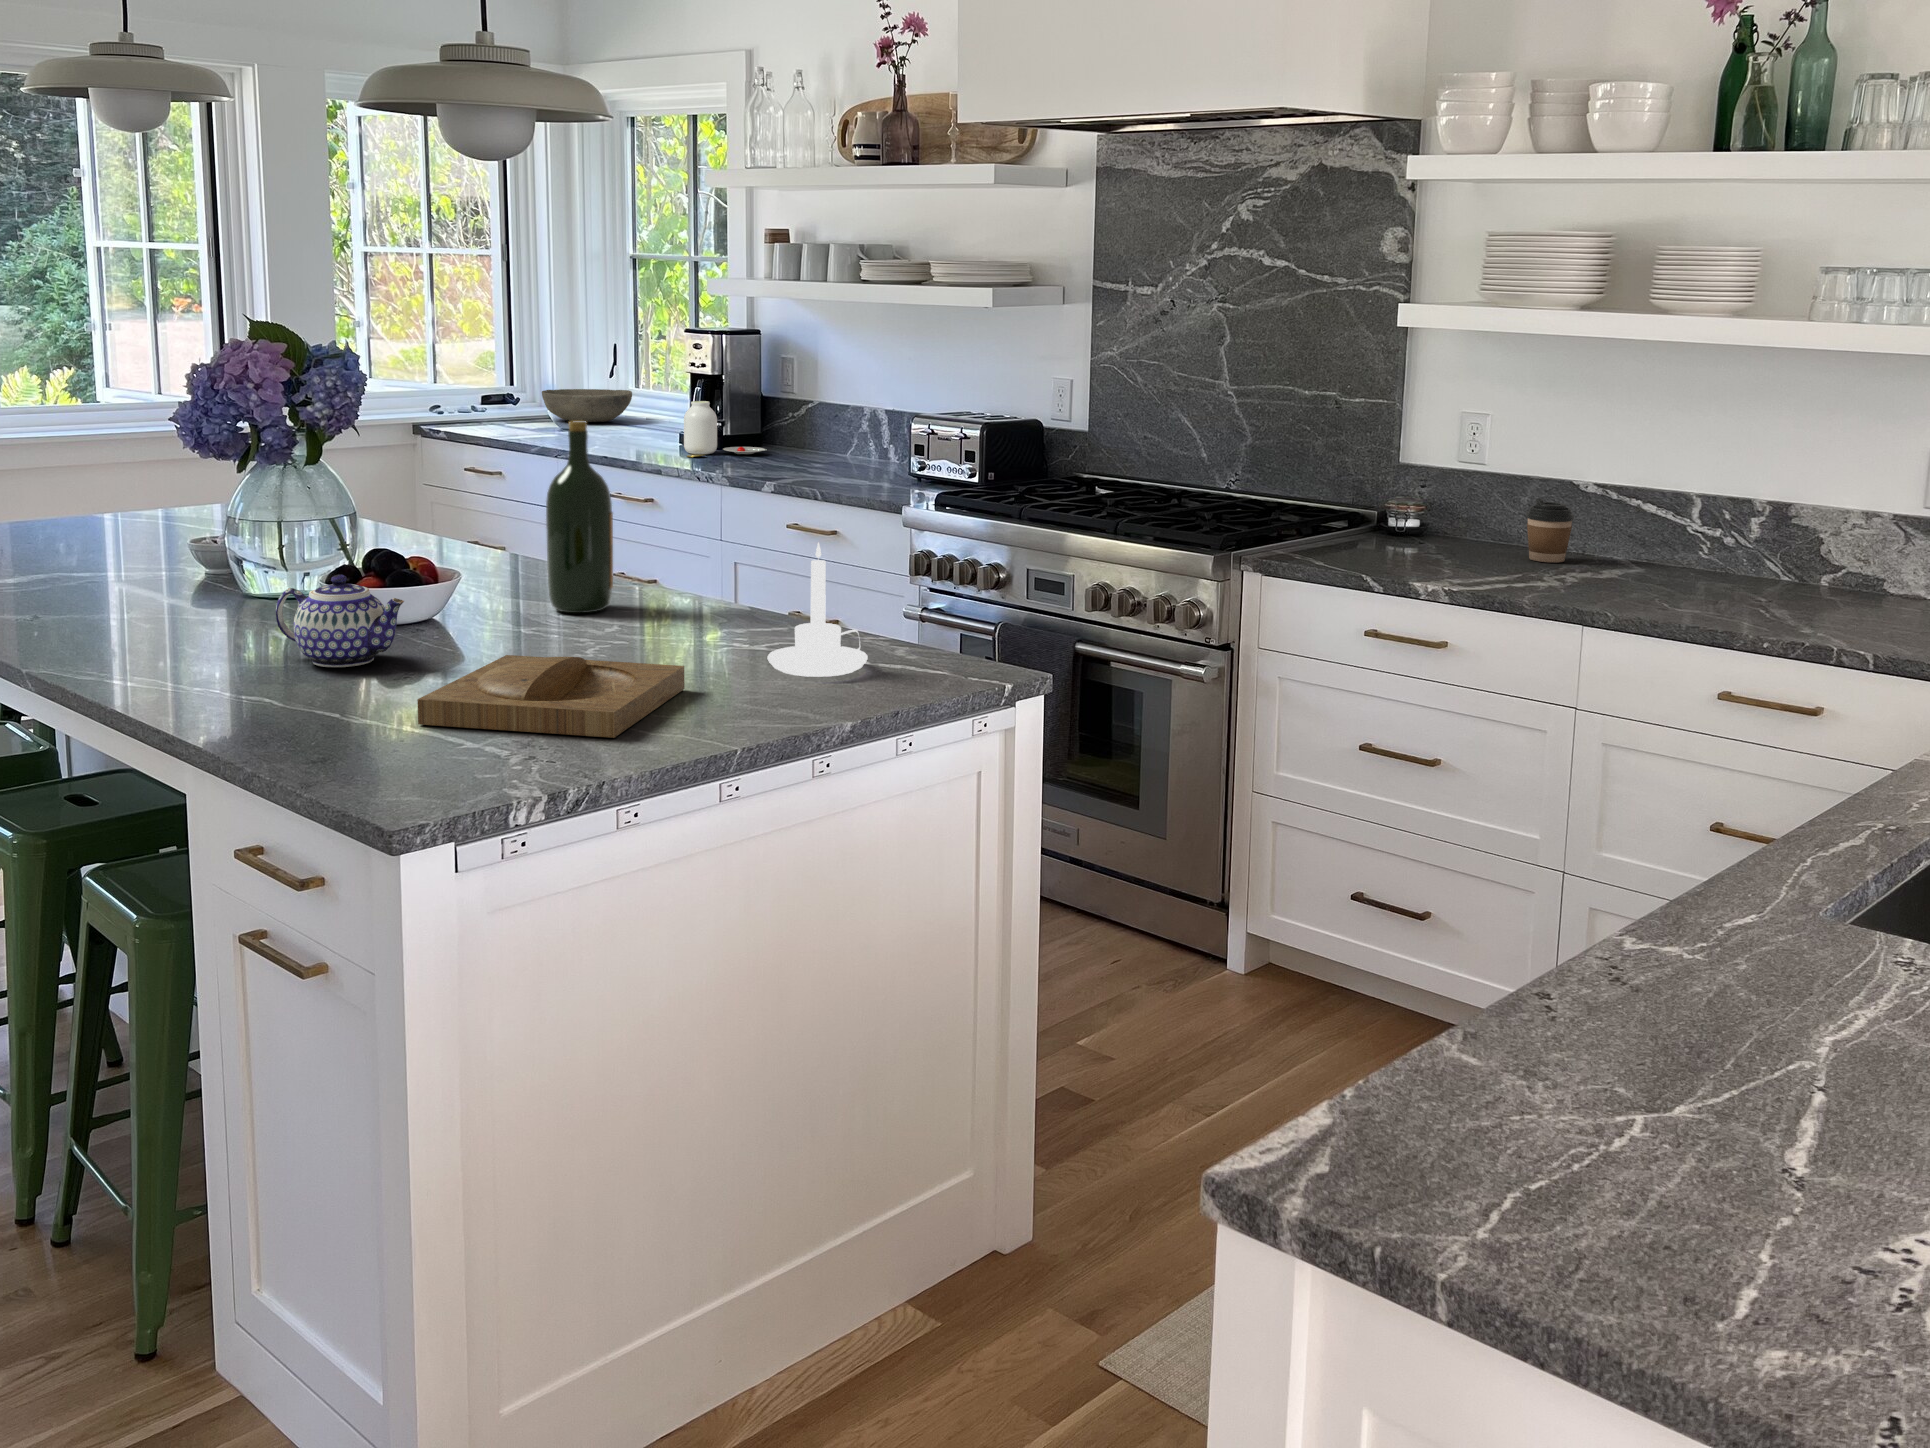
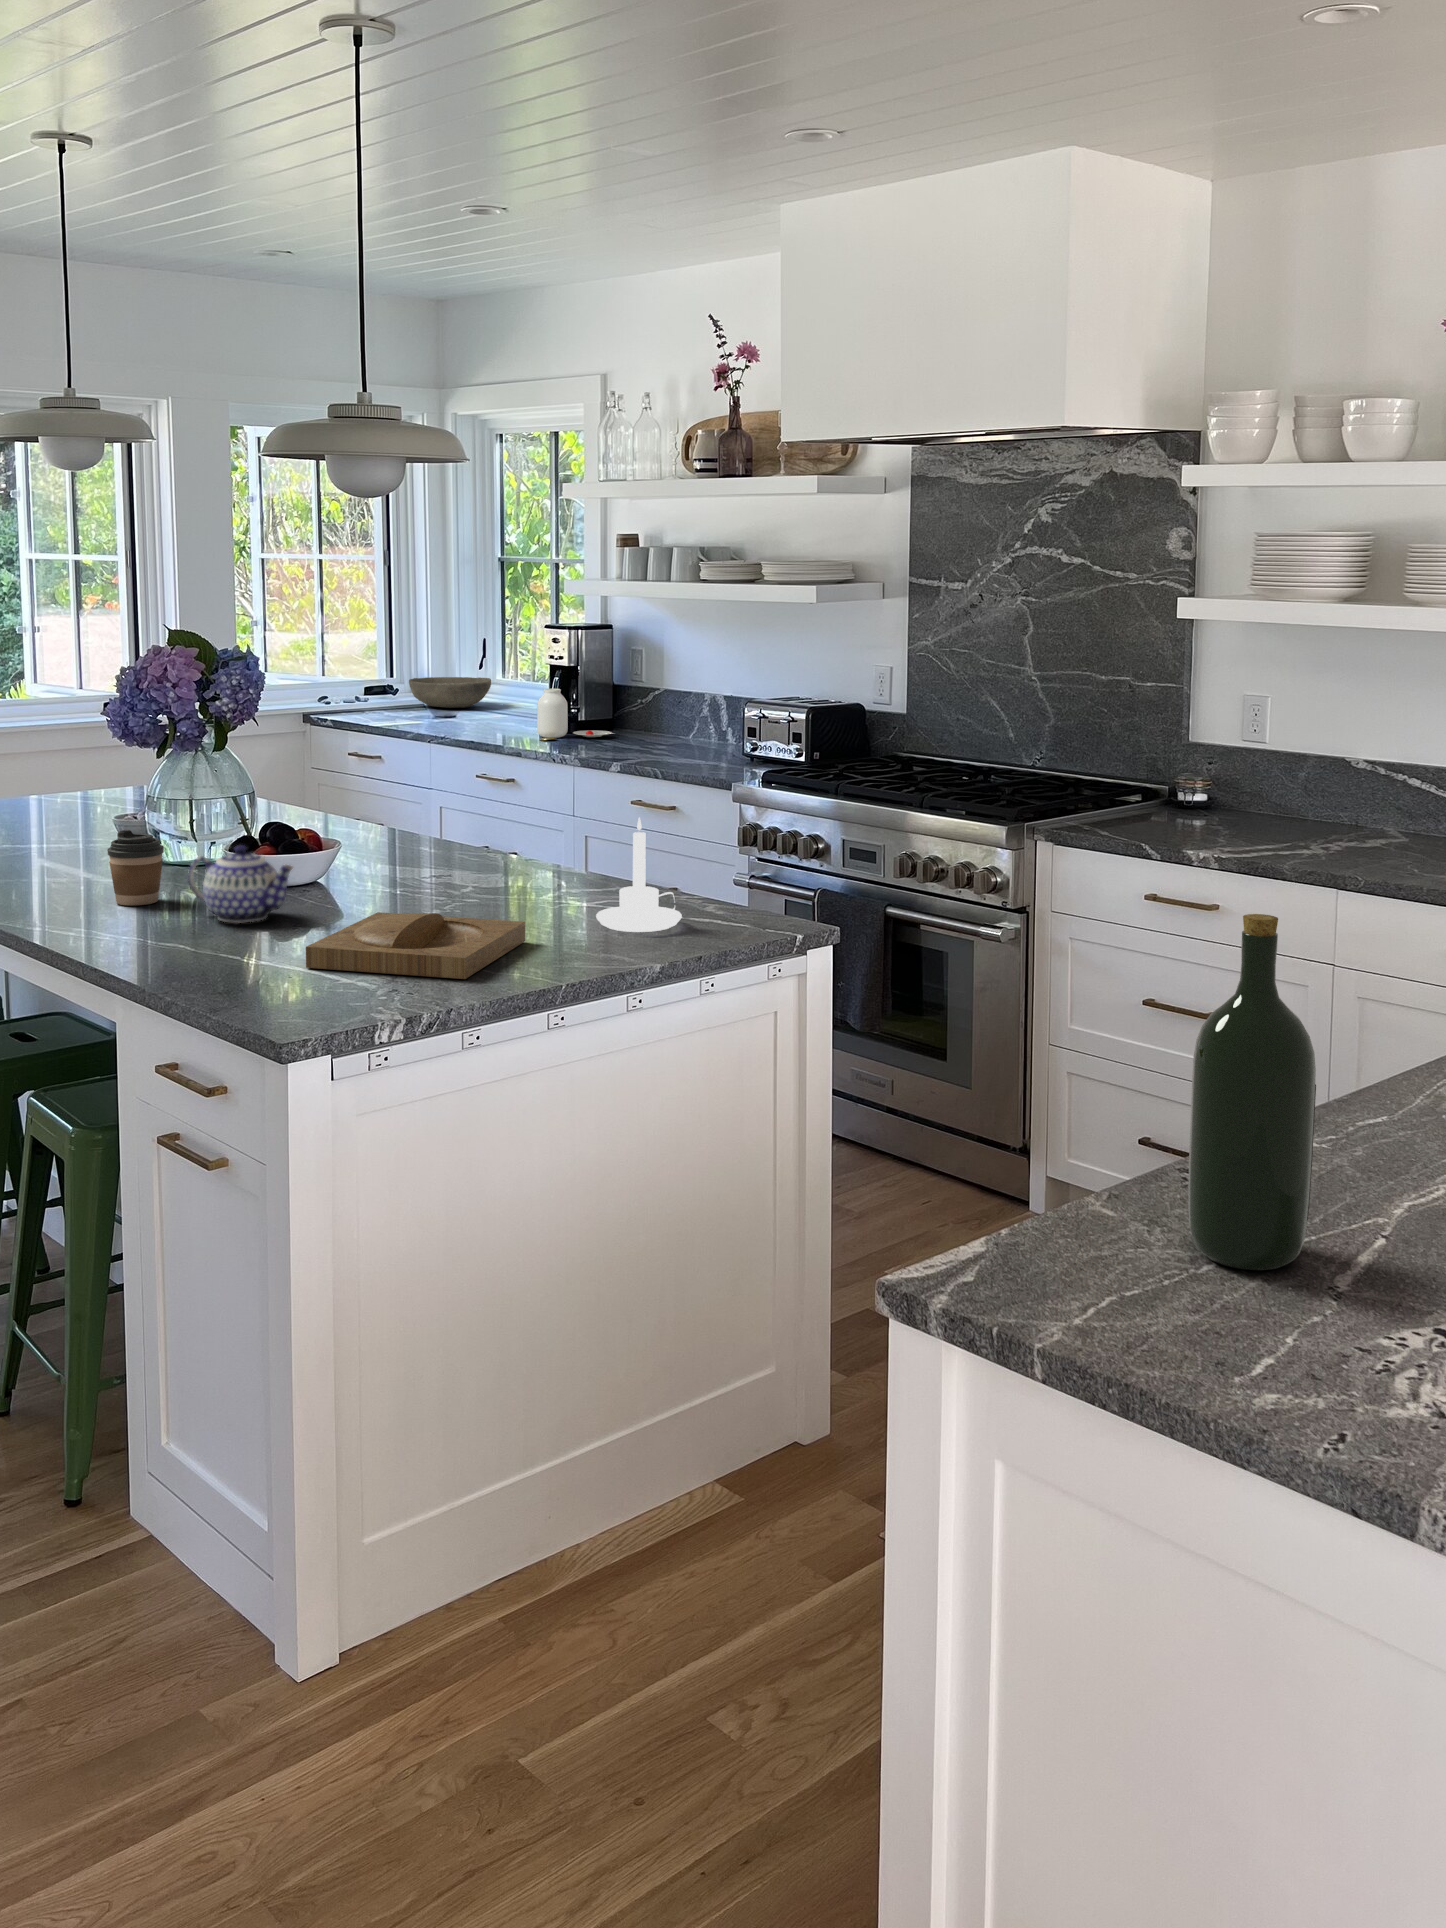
wine bottle: present [546,421,613,613] -> present [1188,914,1316,1270]
coffee cup: present [1526,499,1574,562] -> present [107,830,164,905]

